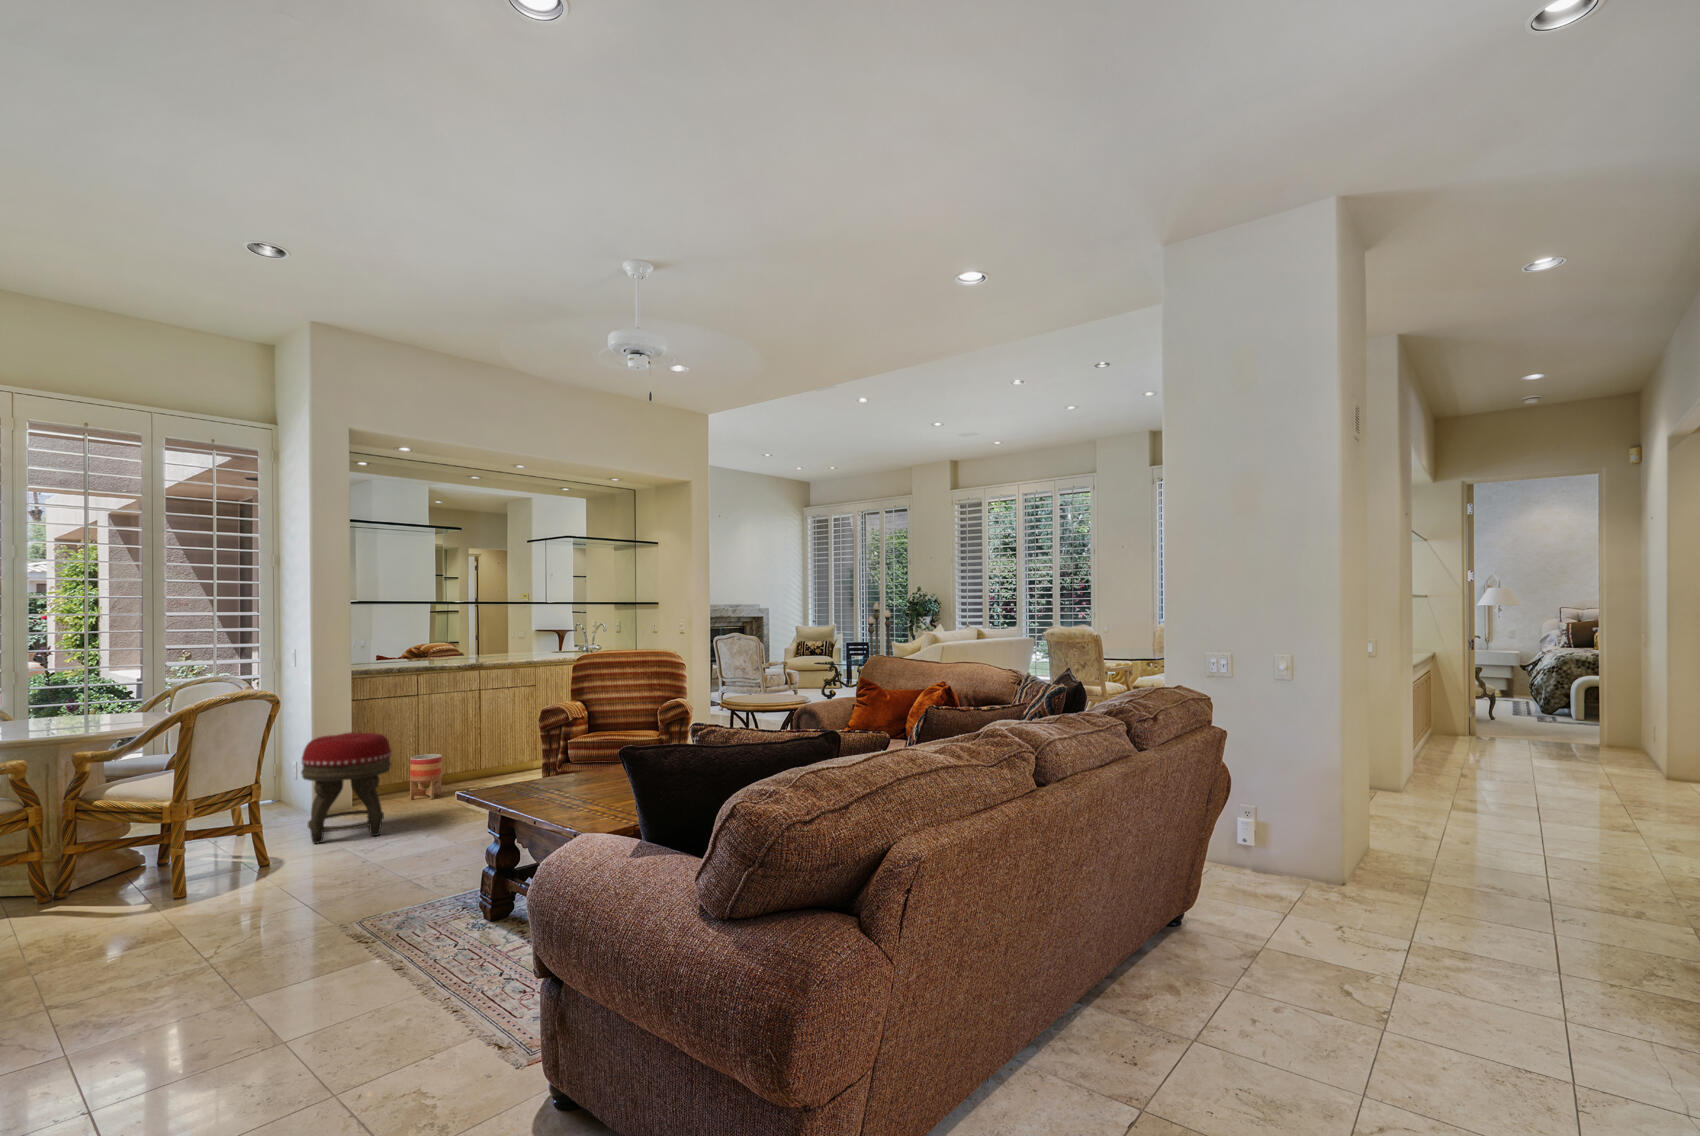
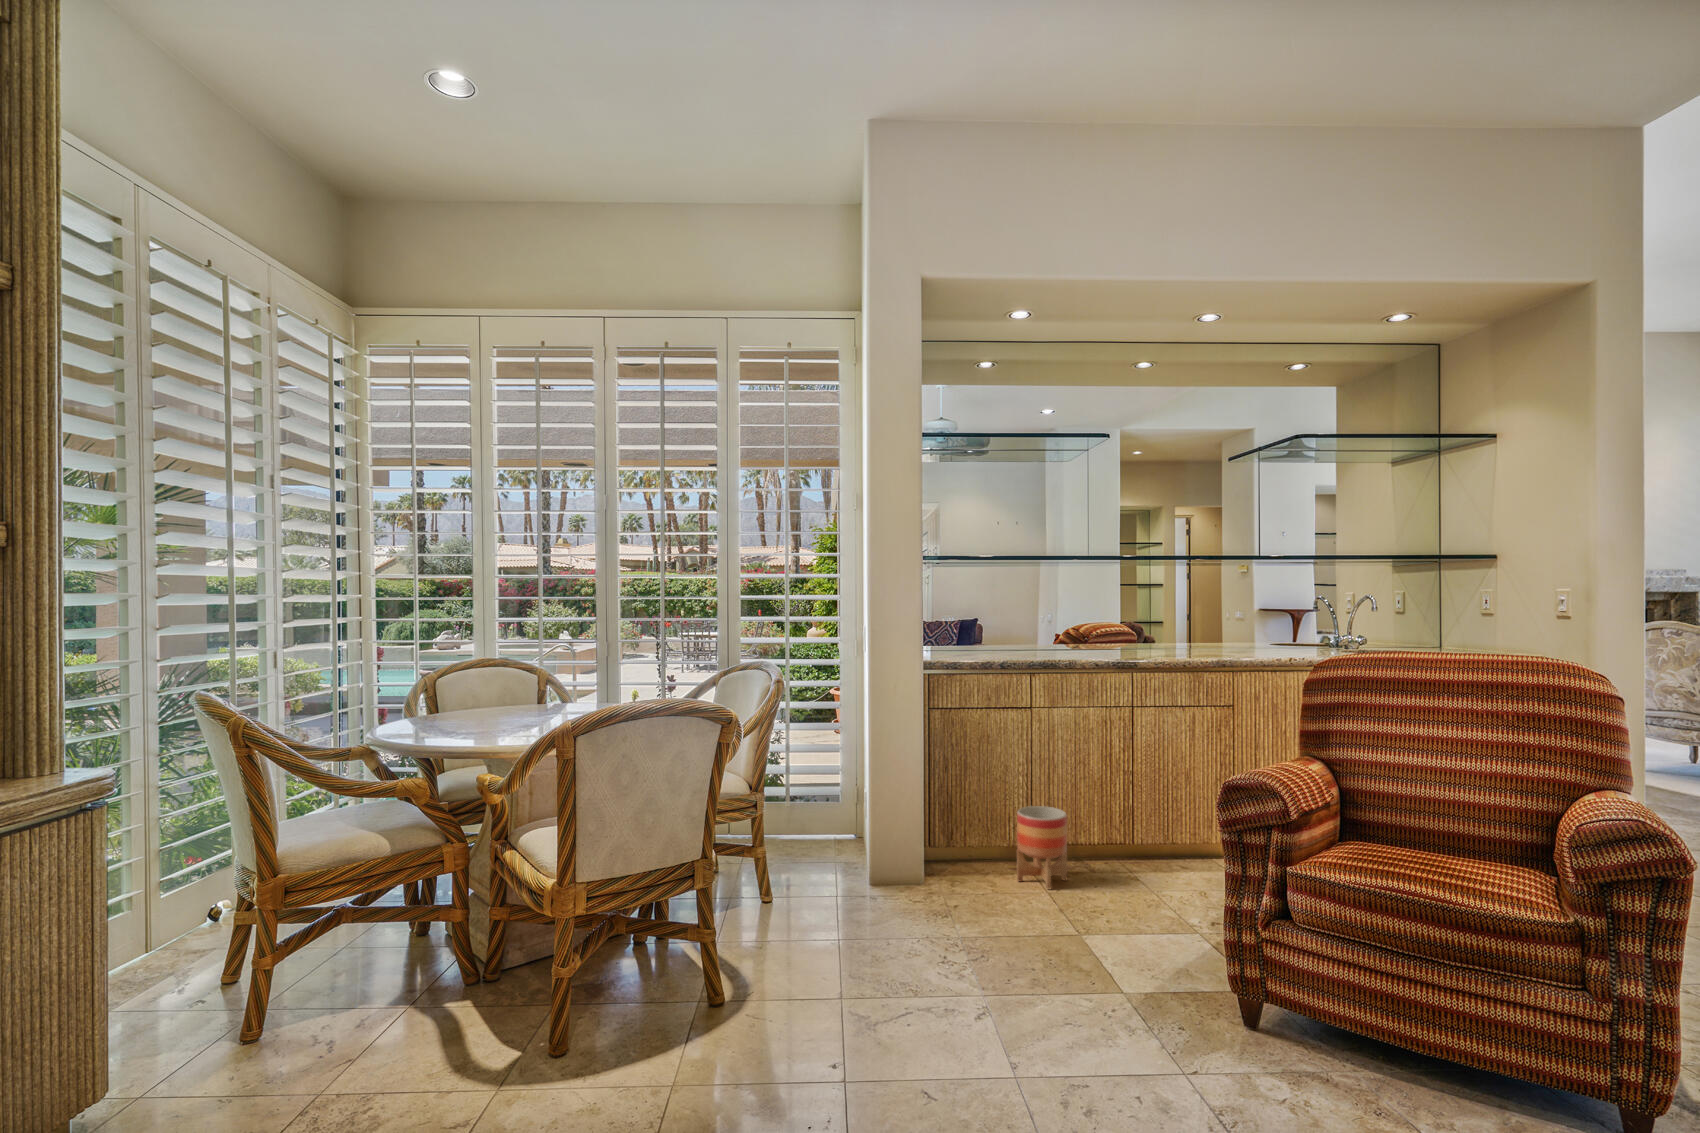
footstool: present [301,732,391,844] -> none [815,769,949,972]

